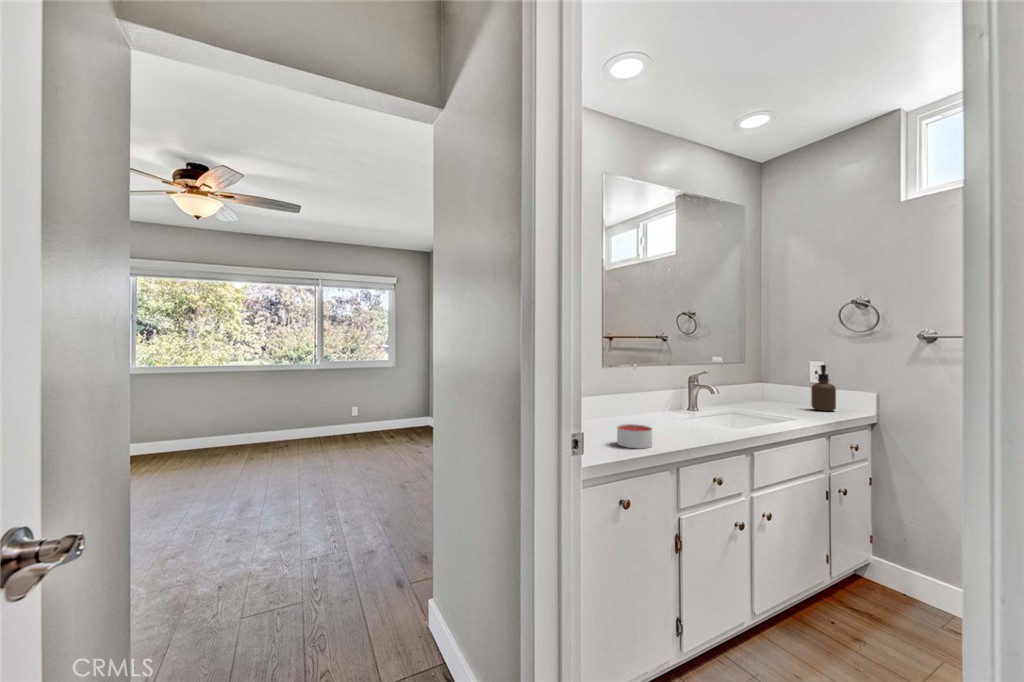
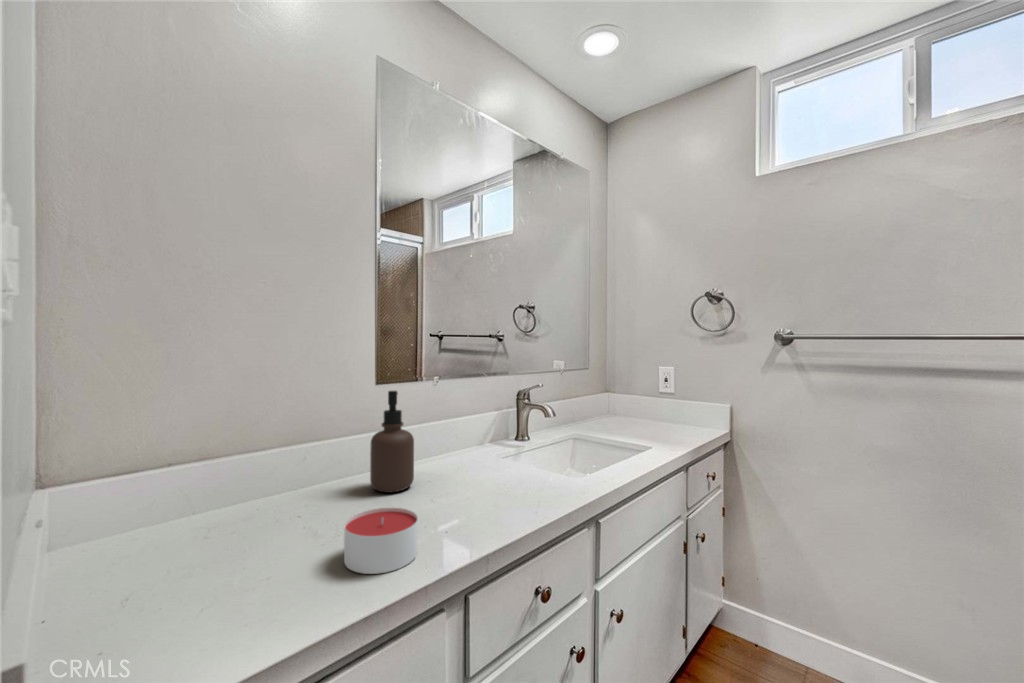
soap dispenser: present [811,365,836,411] -> present [370,391,414,492]

